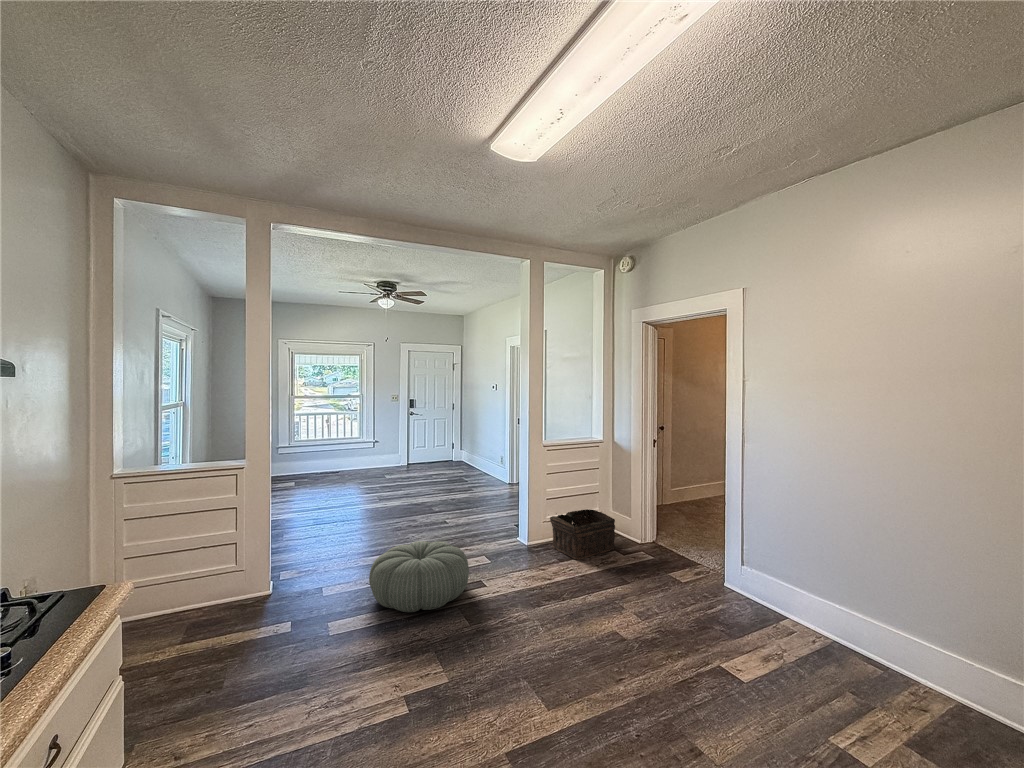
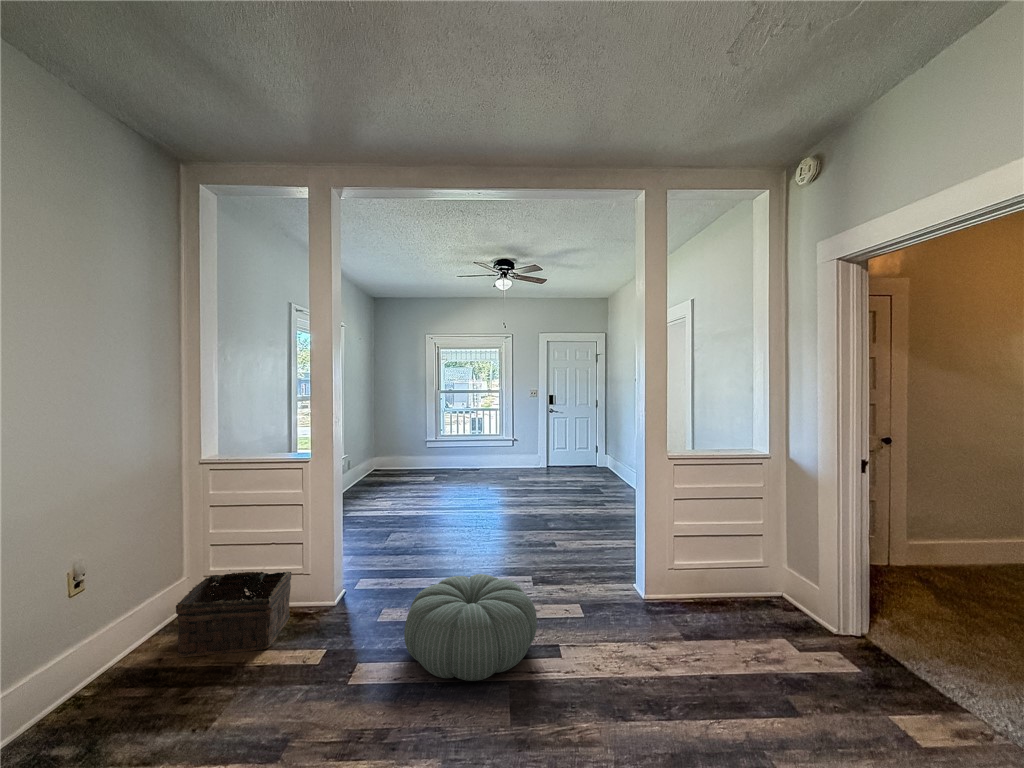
basket: present [550,509,615,559] -> present [176,570,292,657]

